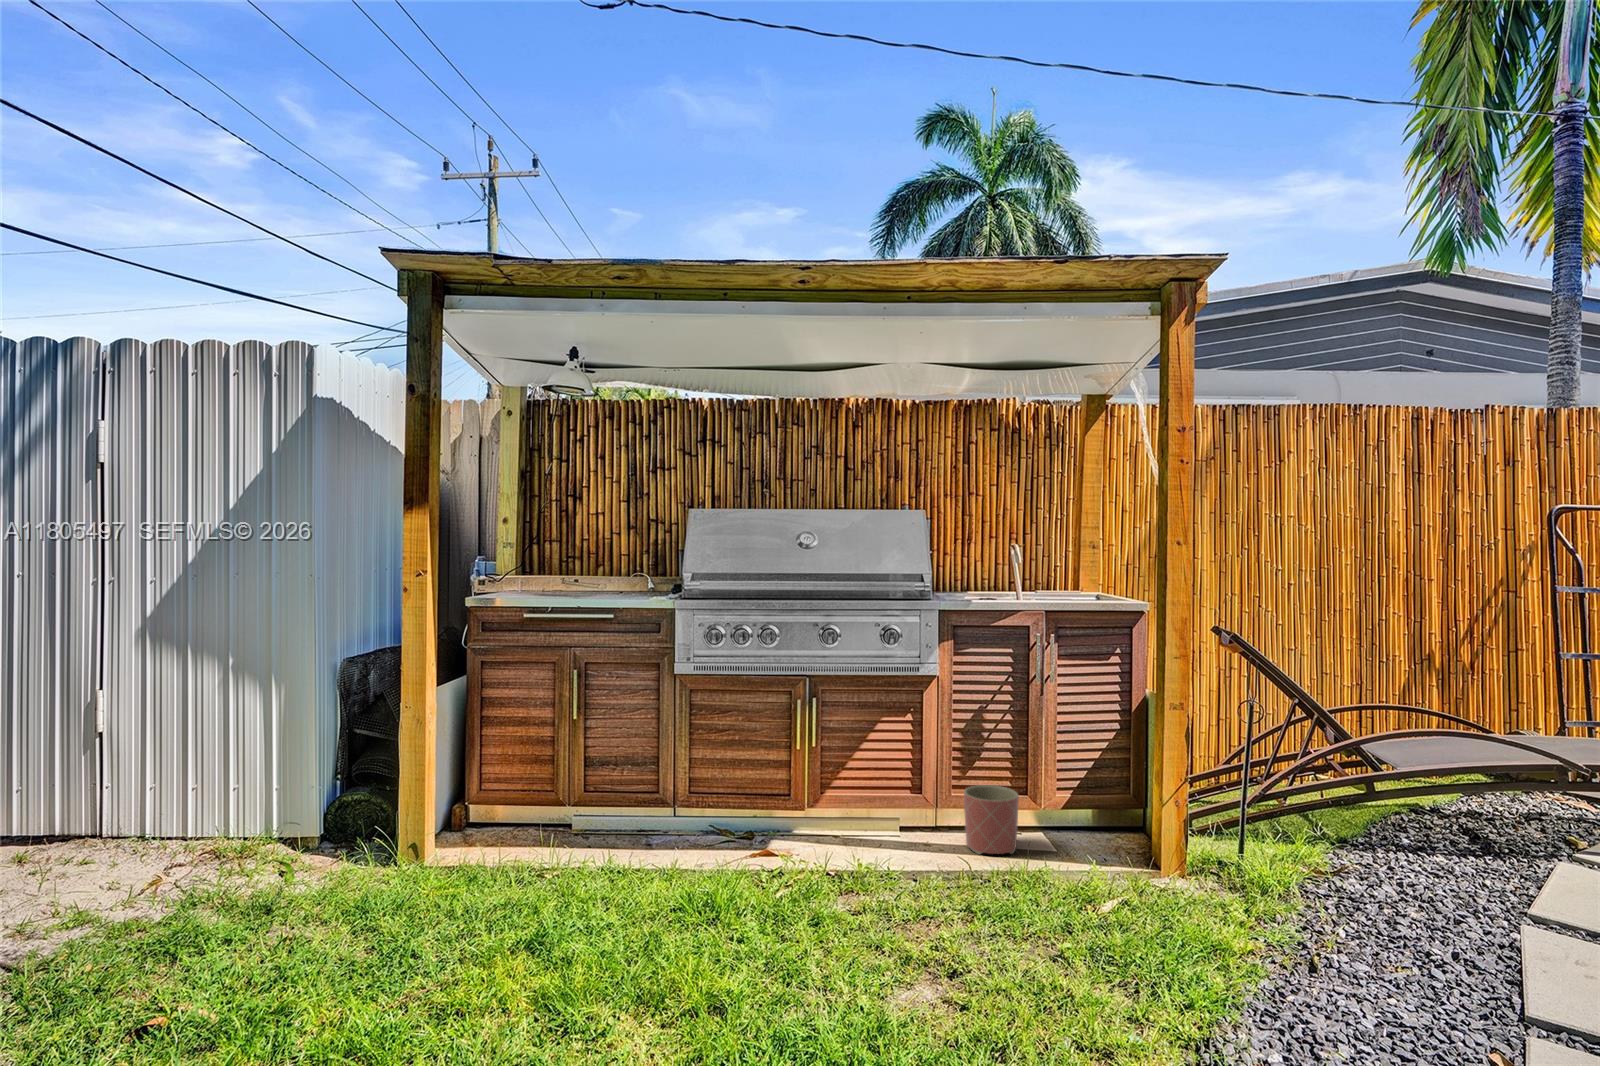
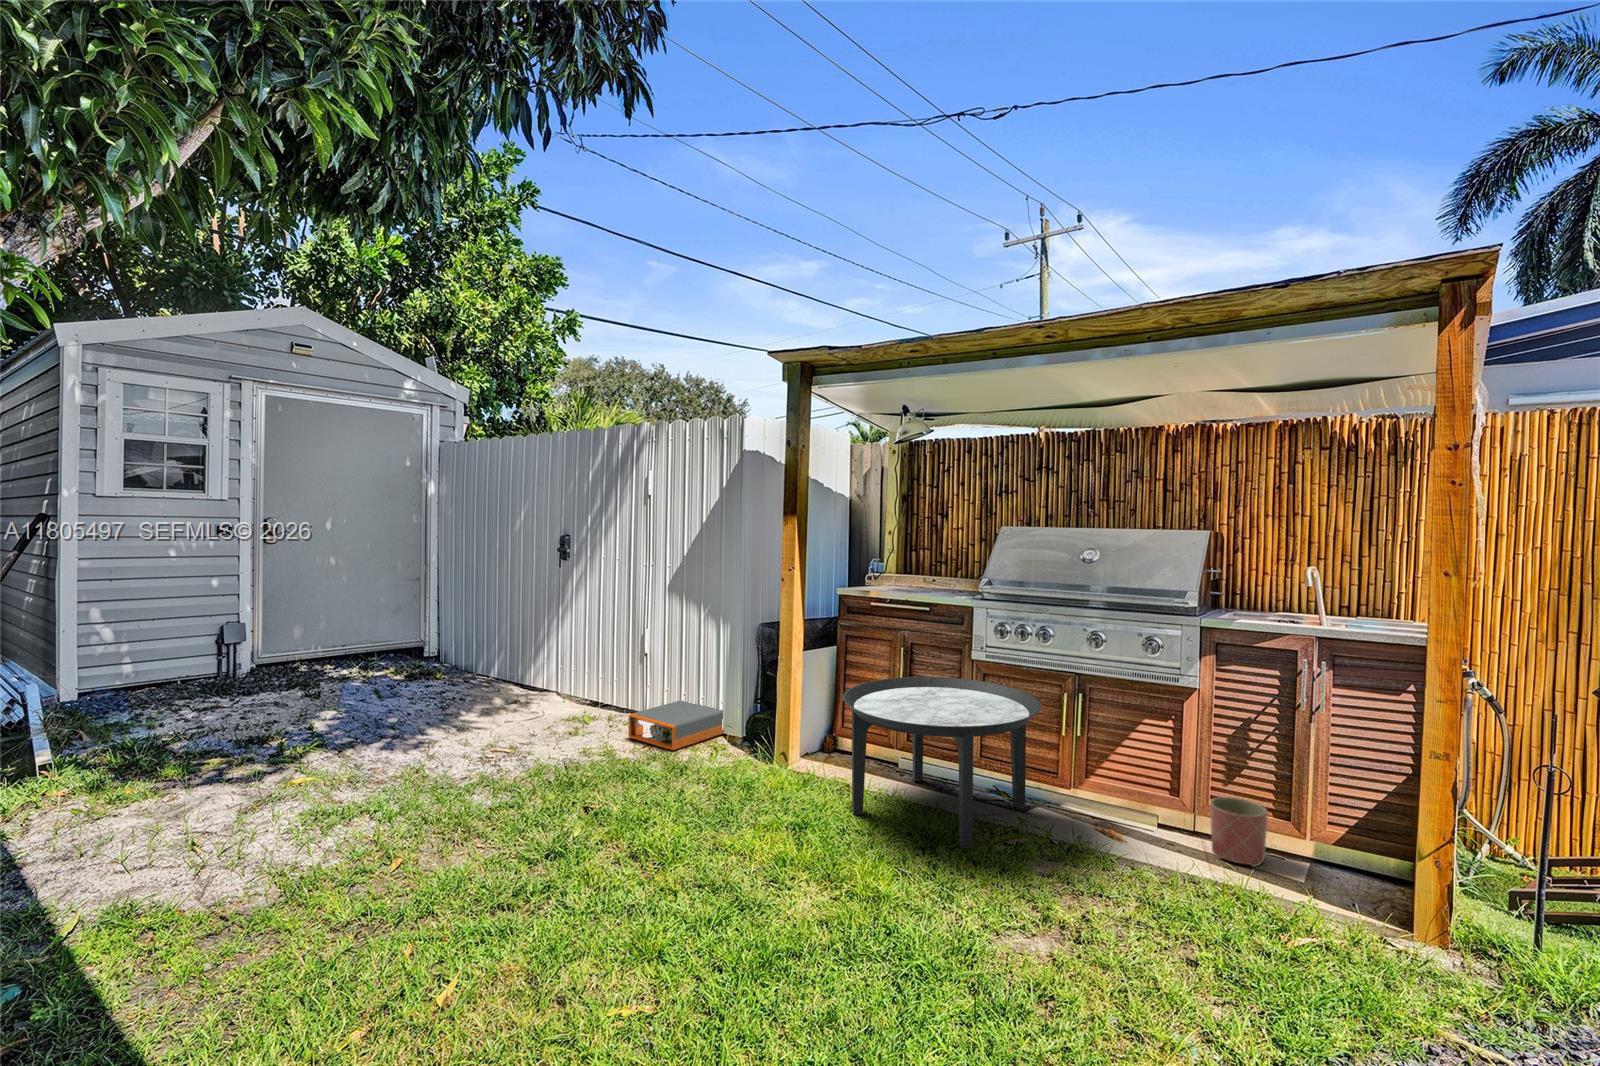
round table: none [532,698,804,918] -> present [843,677,1041,848]
storage box: none [37,806,248,894] -> present [629,701,725,750]

